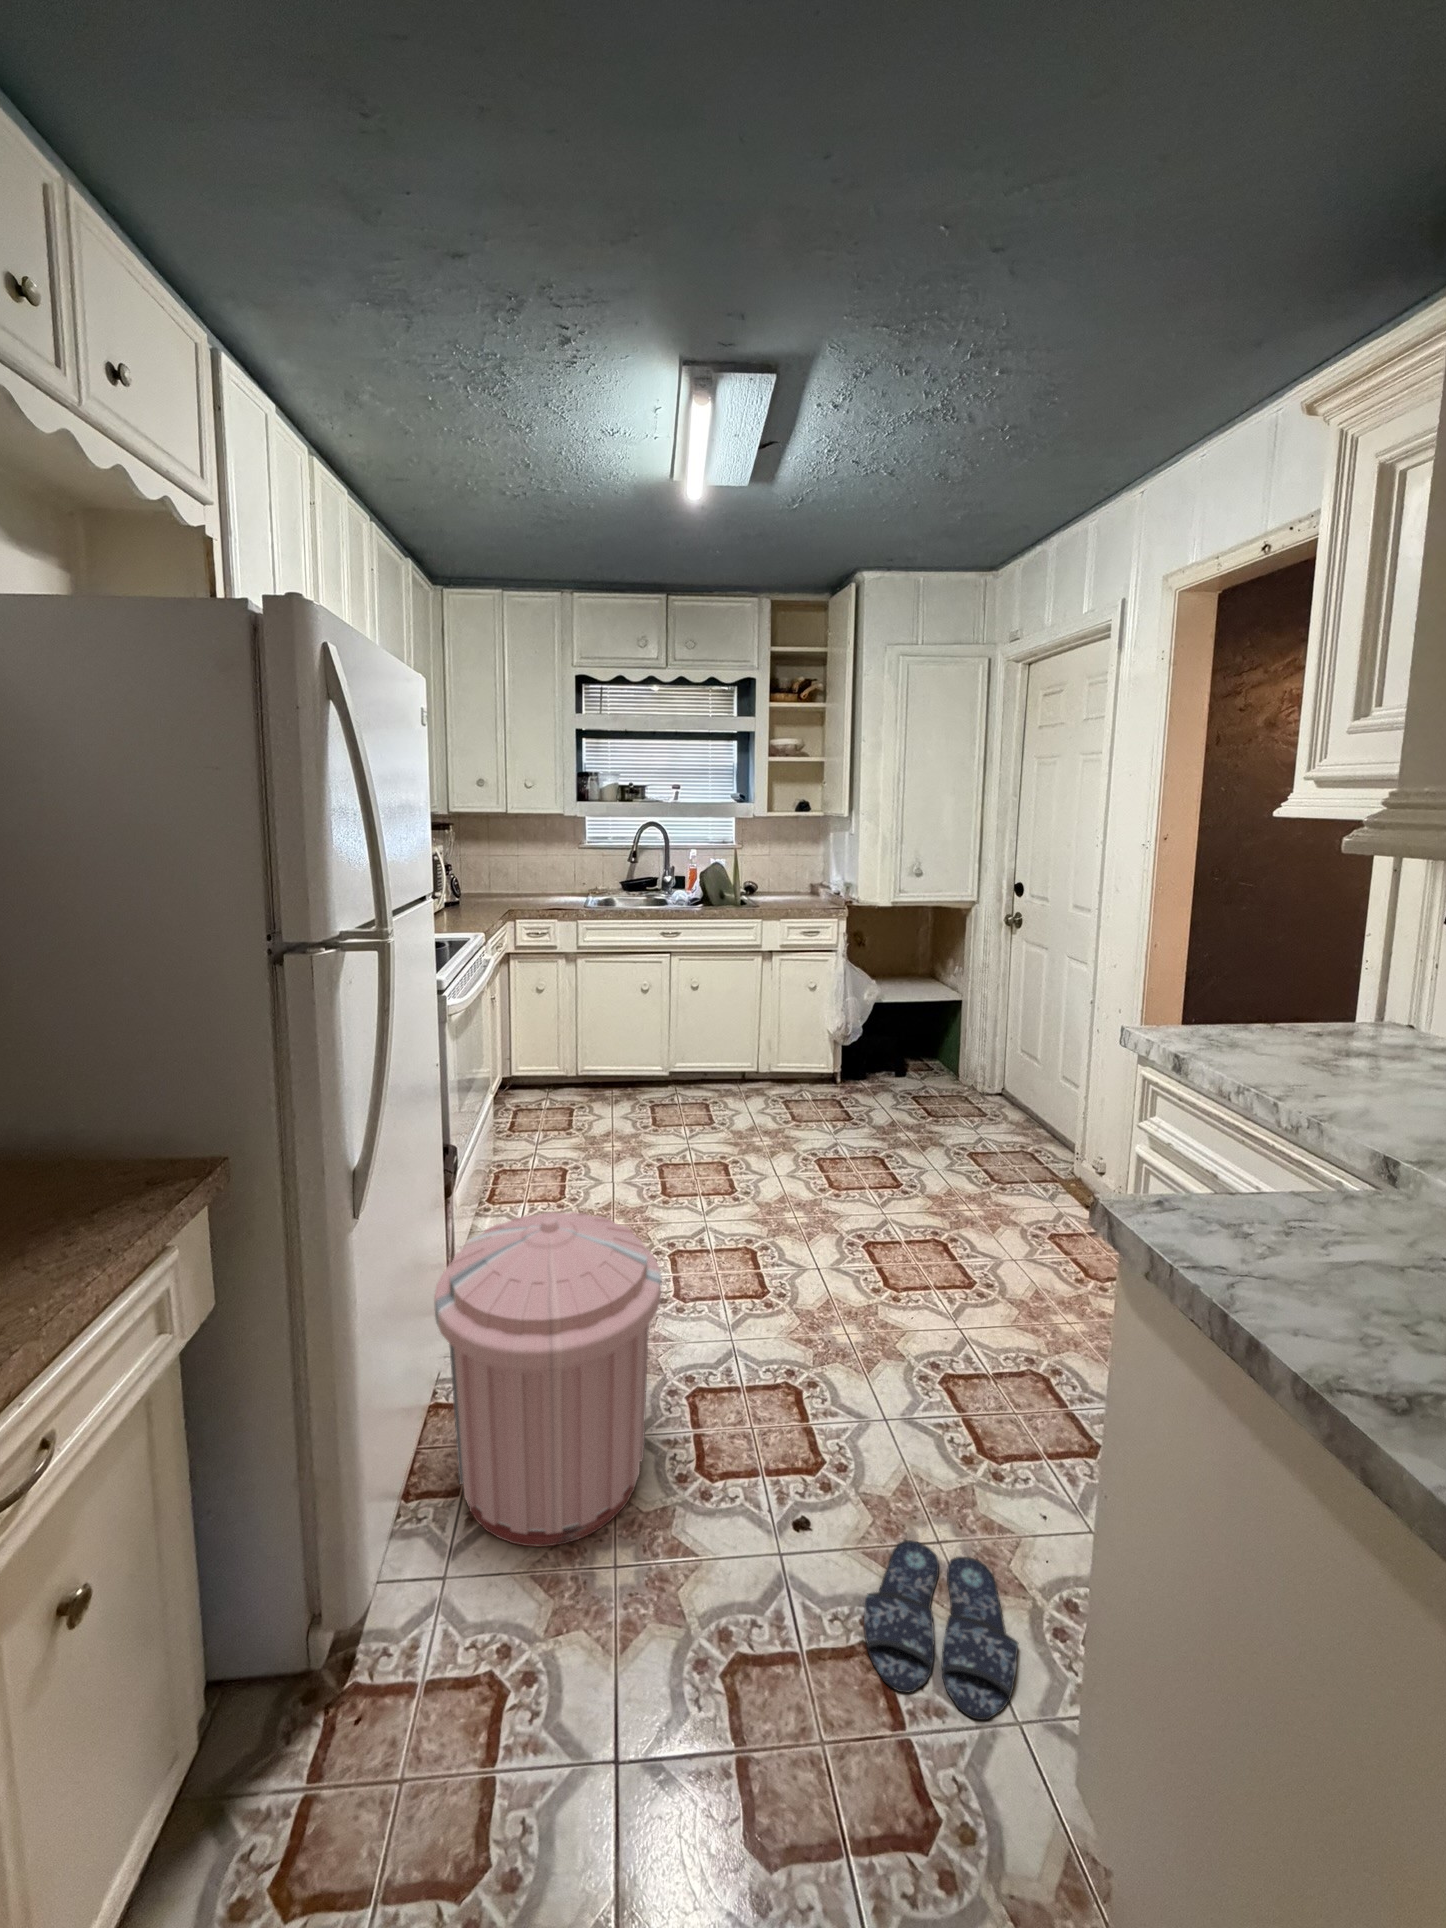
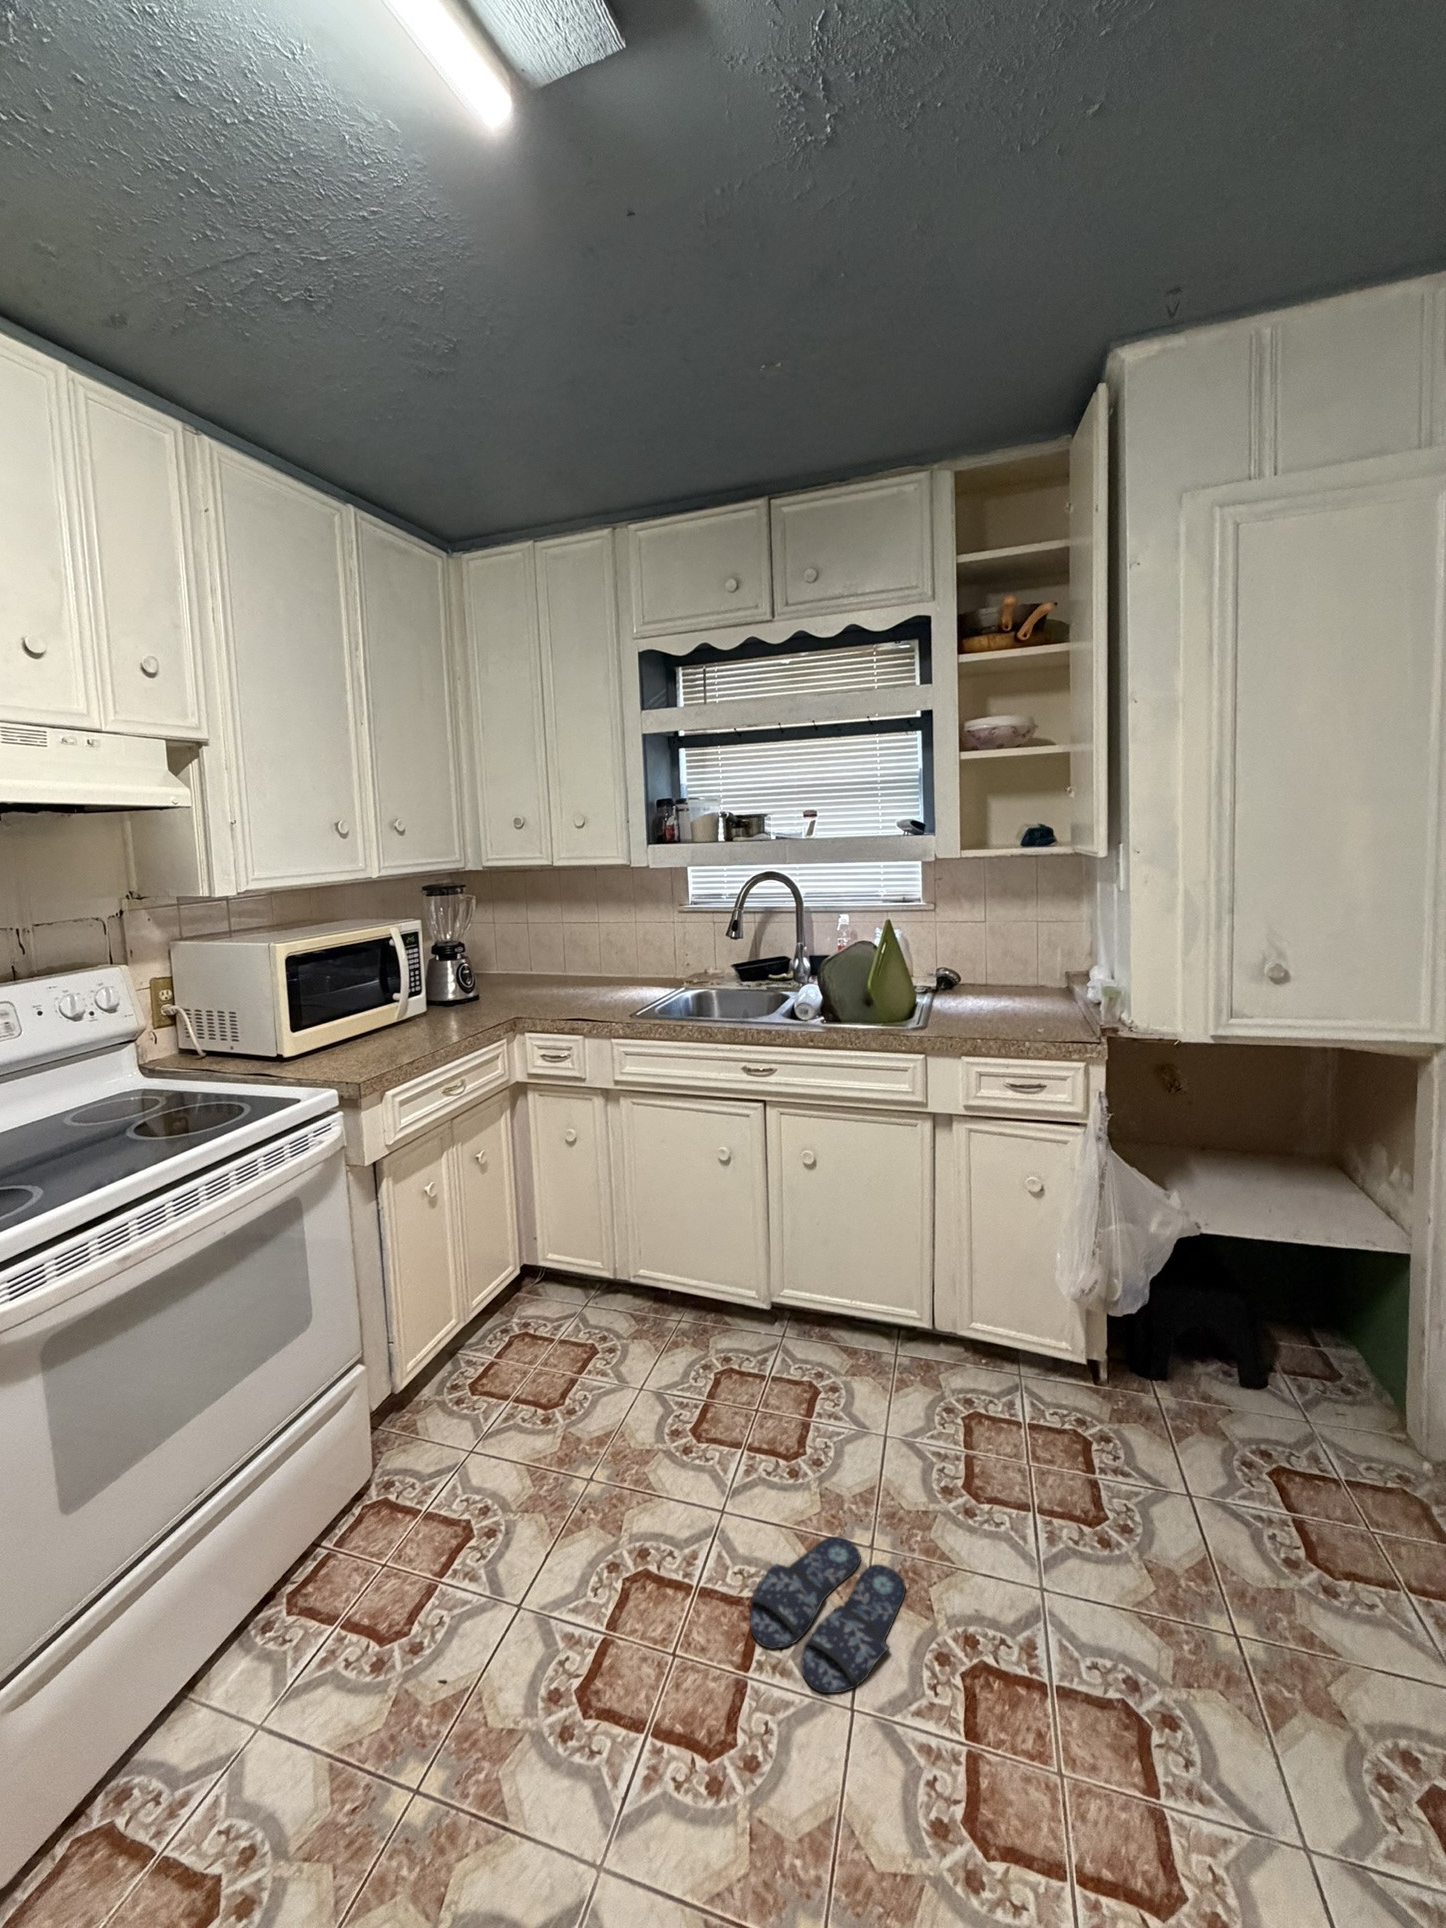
trash can: present [434,1212,661,1547] -> none [479,1186,666,1454]

